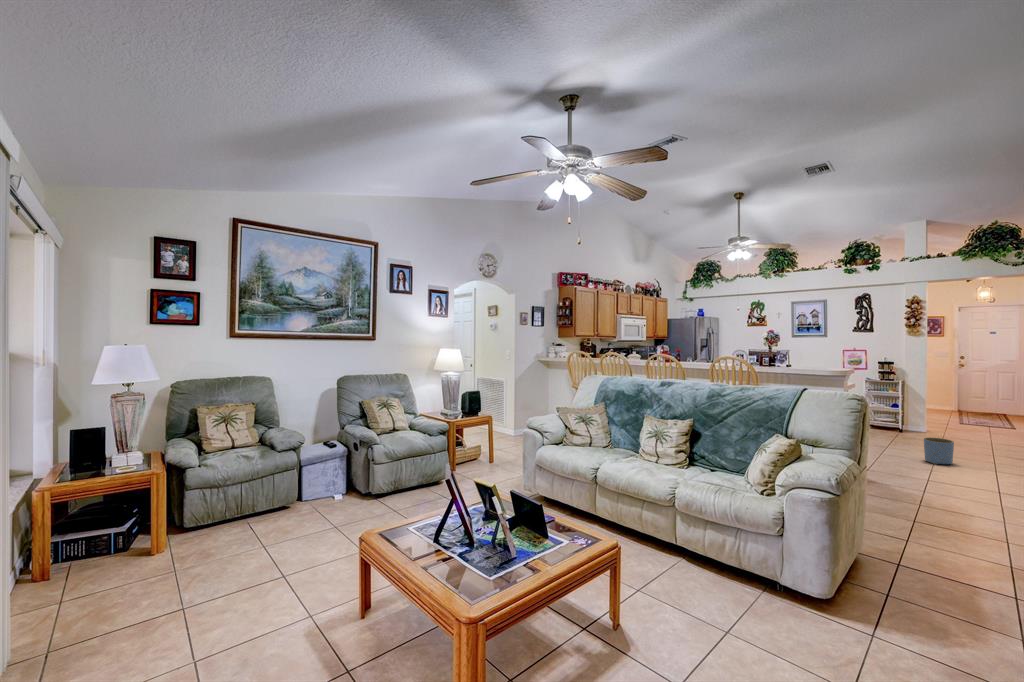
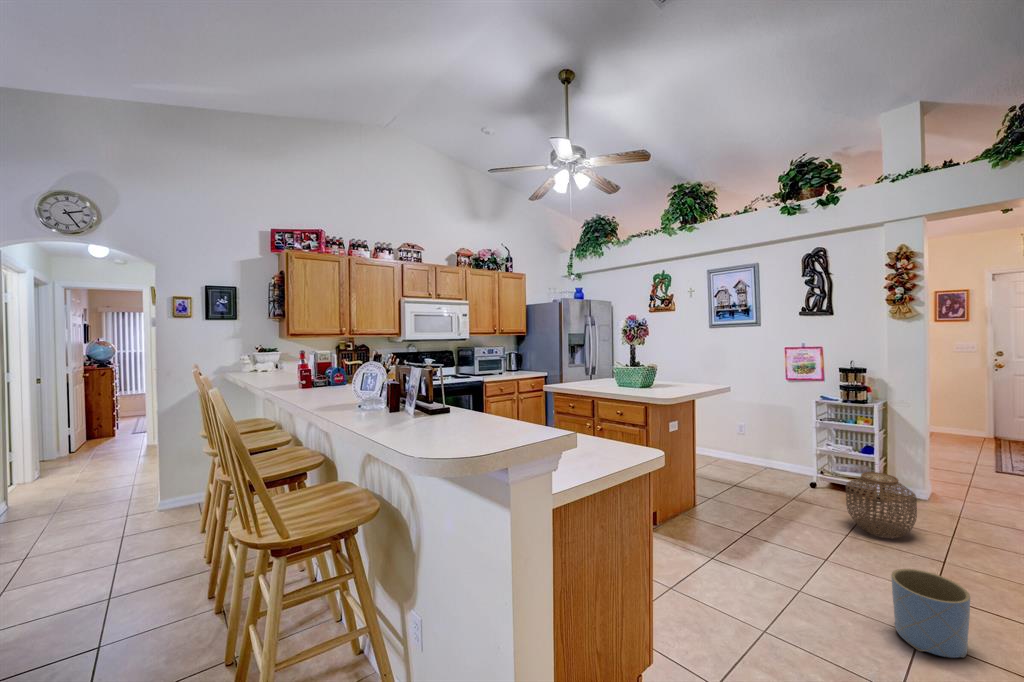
woven basket: none [890,413,926,443] -> present [846,472,917,538]

